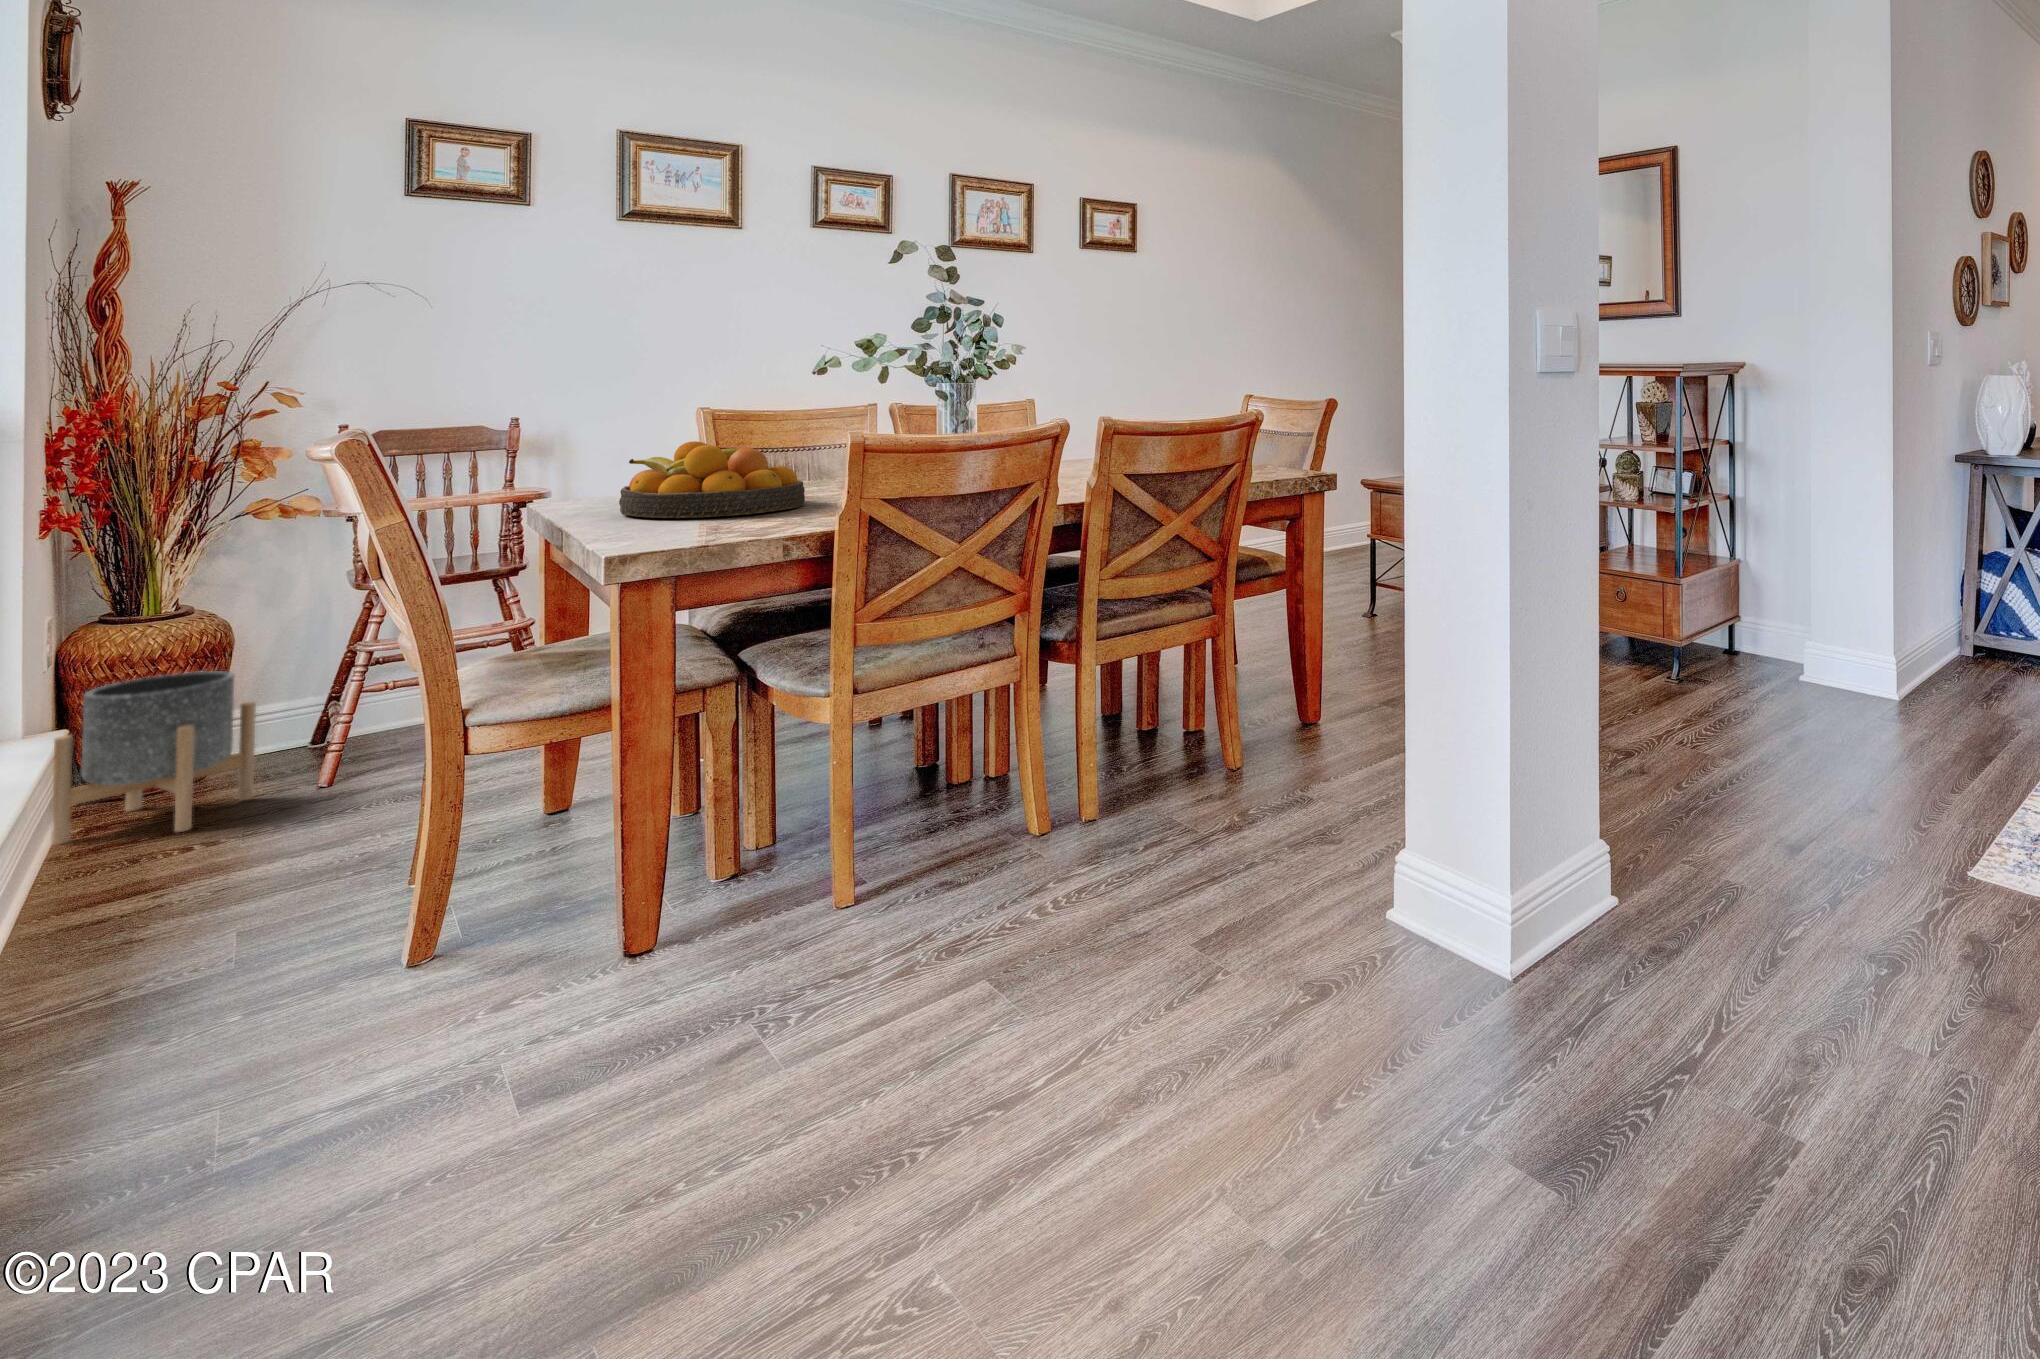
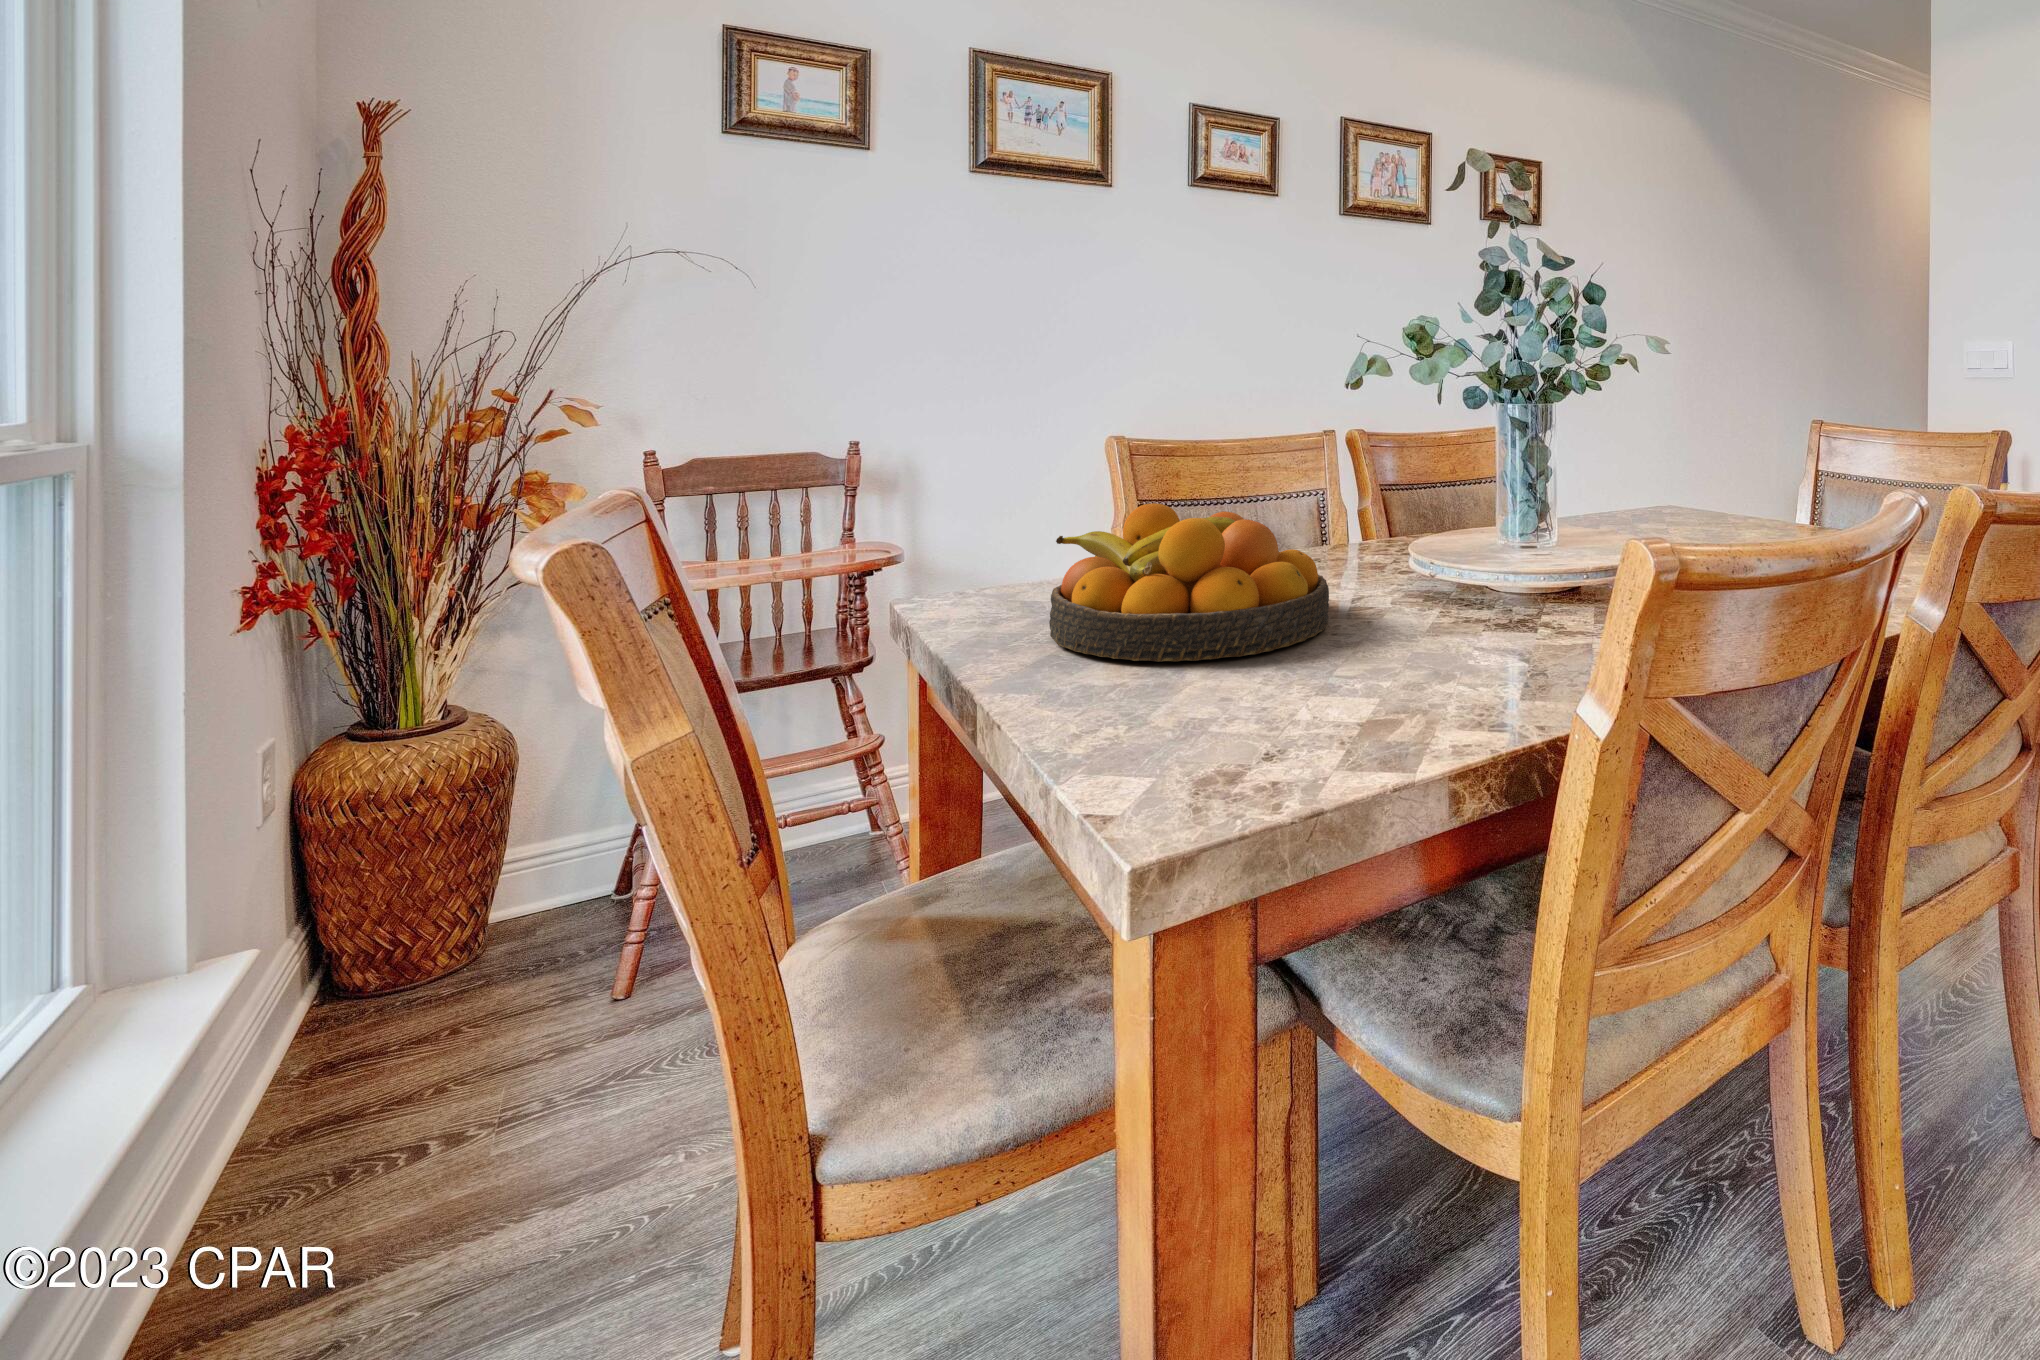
planter: present [51,671,256,845] -> none [248,824,530,1117]

